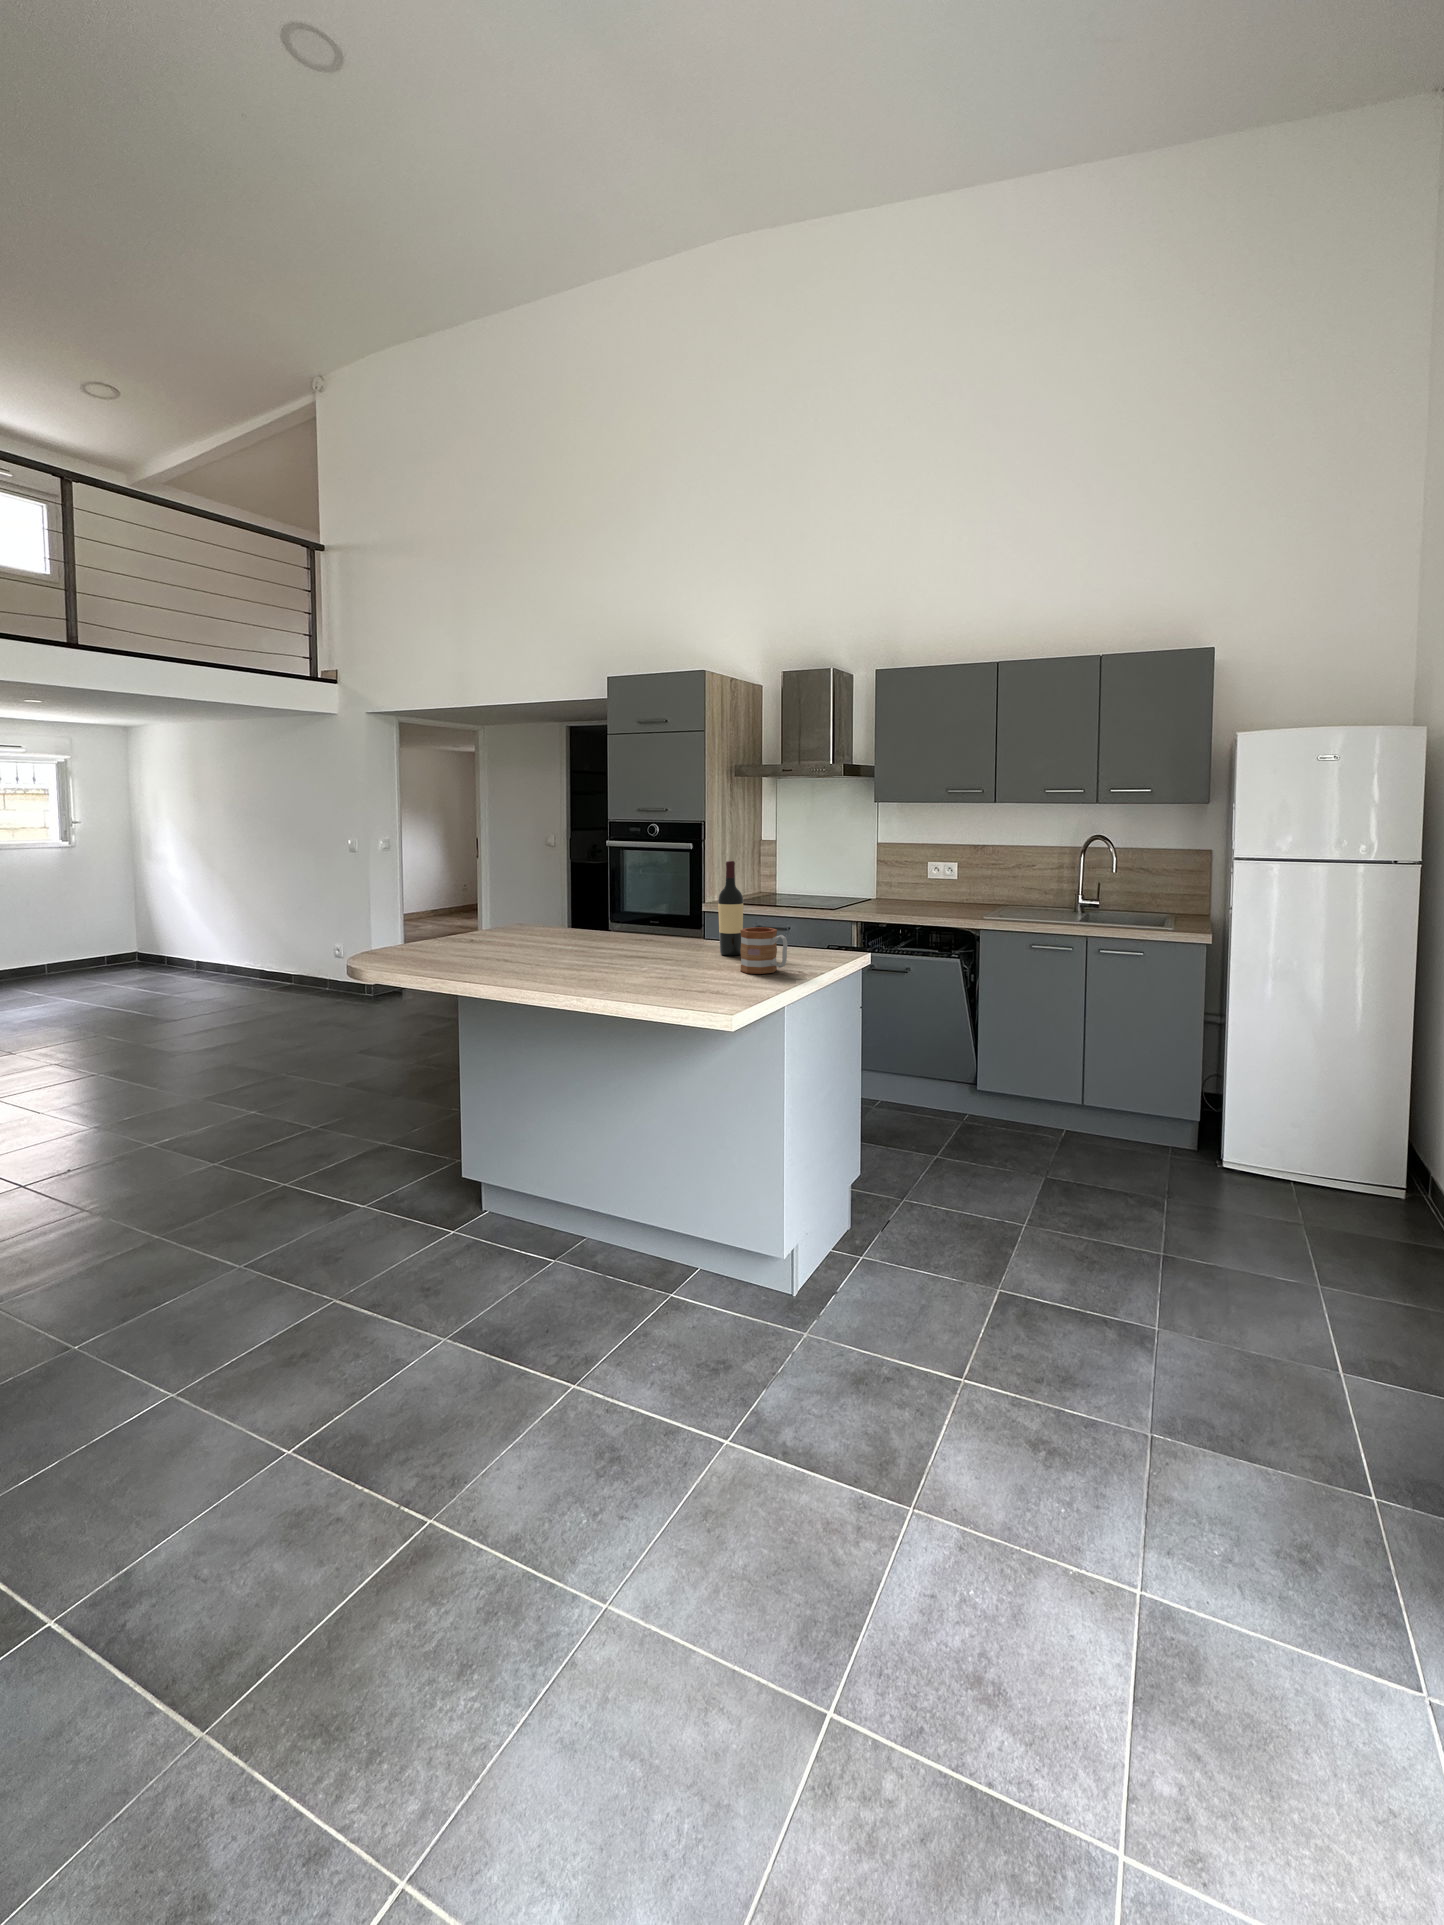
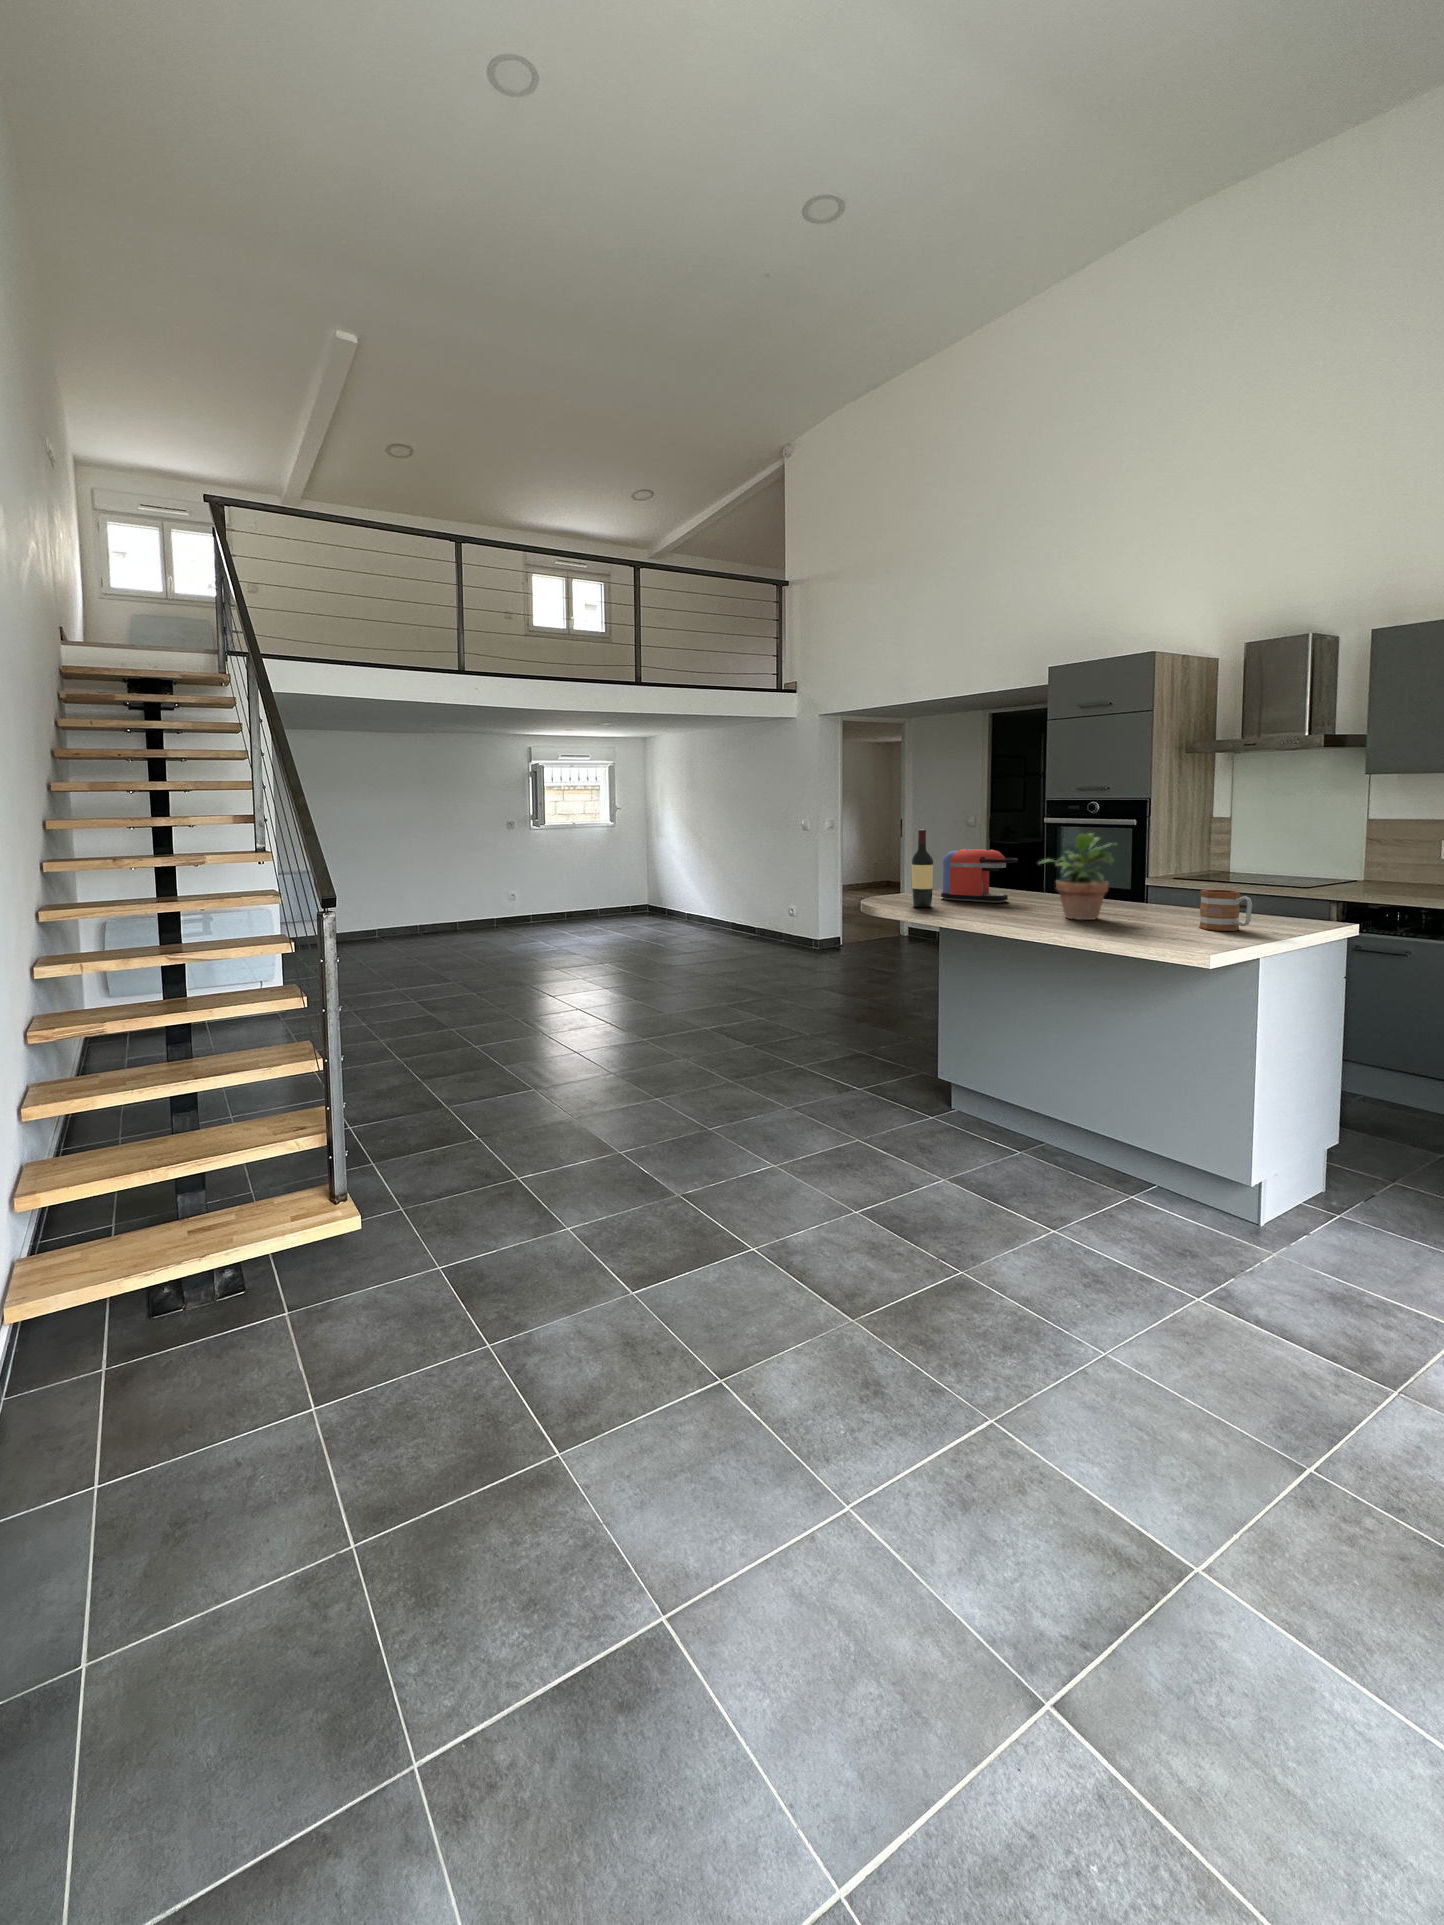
wine bottle: present [718,861,743,955] -> present [912,830,933,907]
potted plant: none [574,867,662,970] -> present [1039,833,1117,920]
coffee maker: none [469,885,559,950] -> present [941,849,1018,903]

